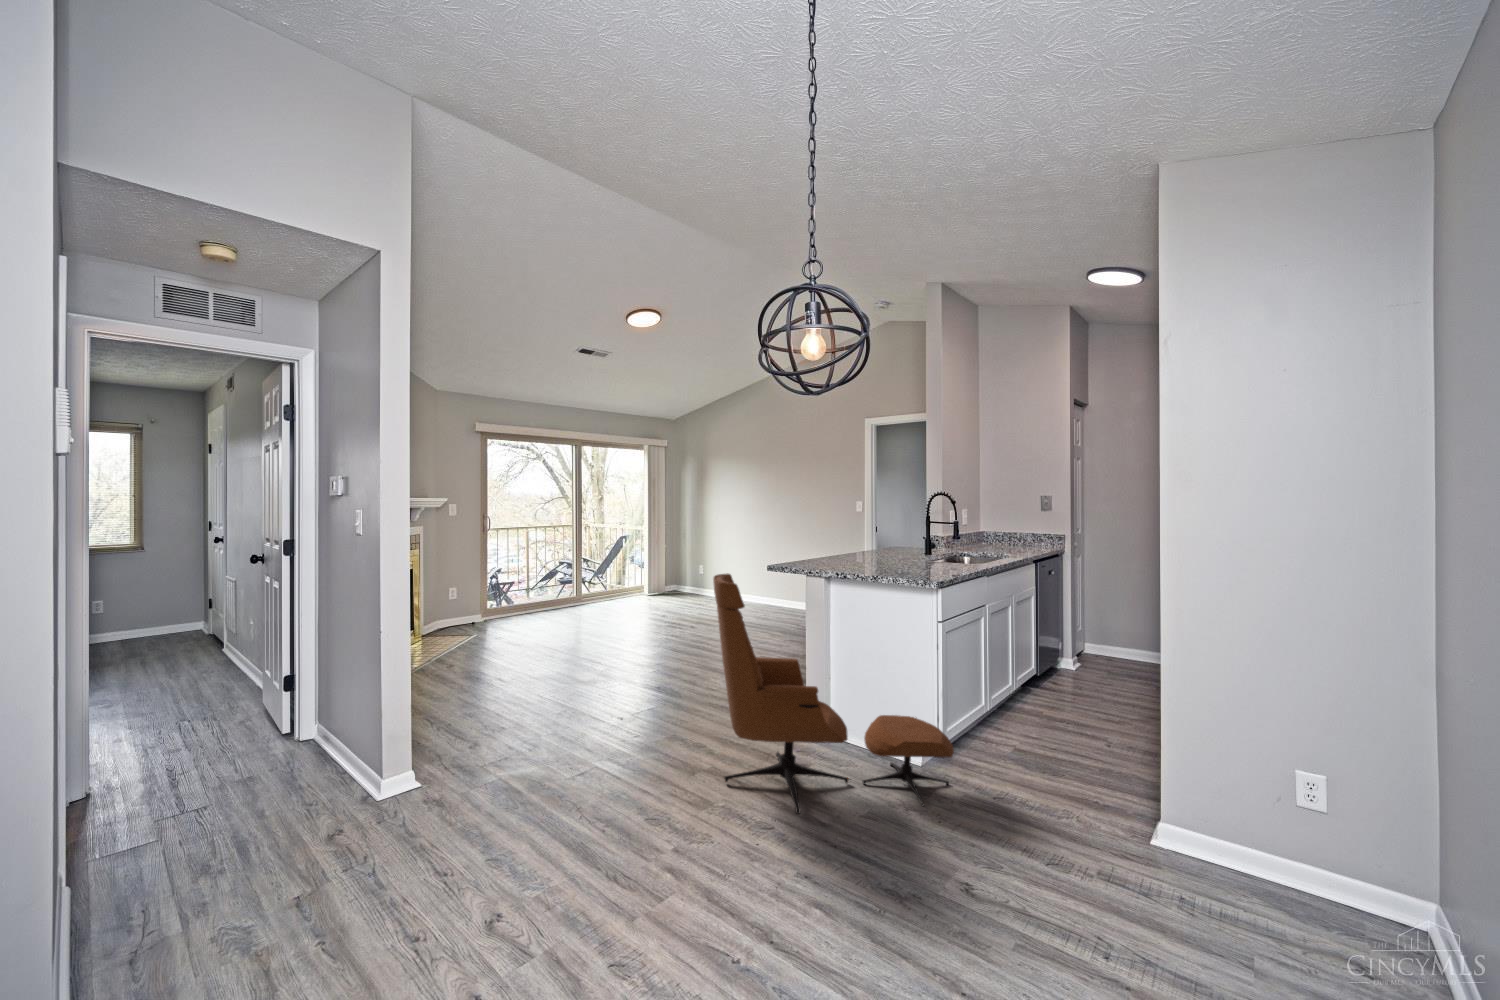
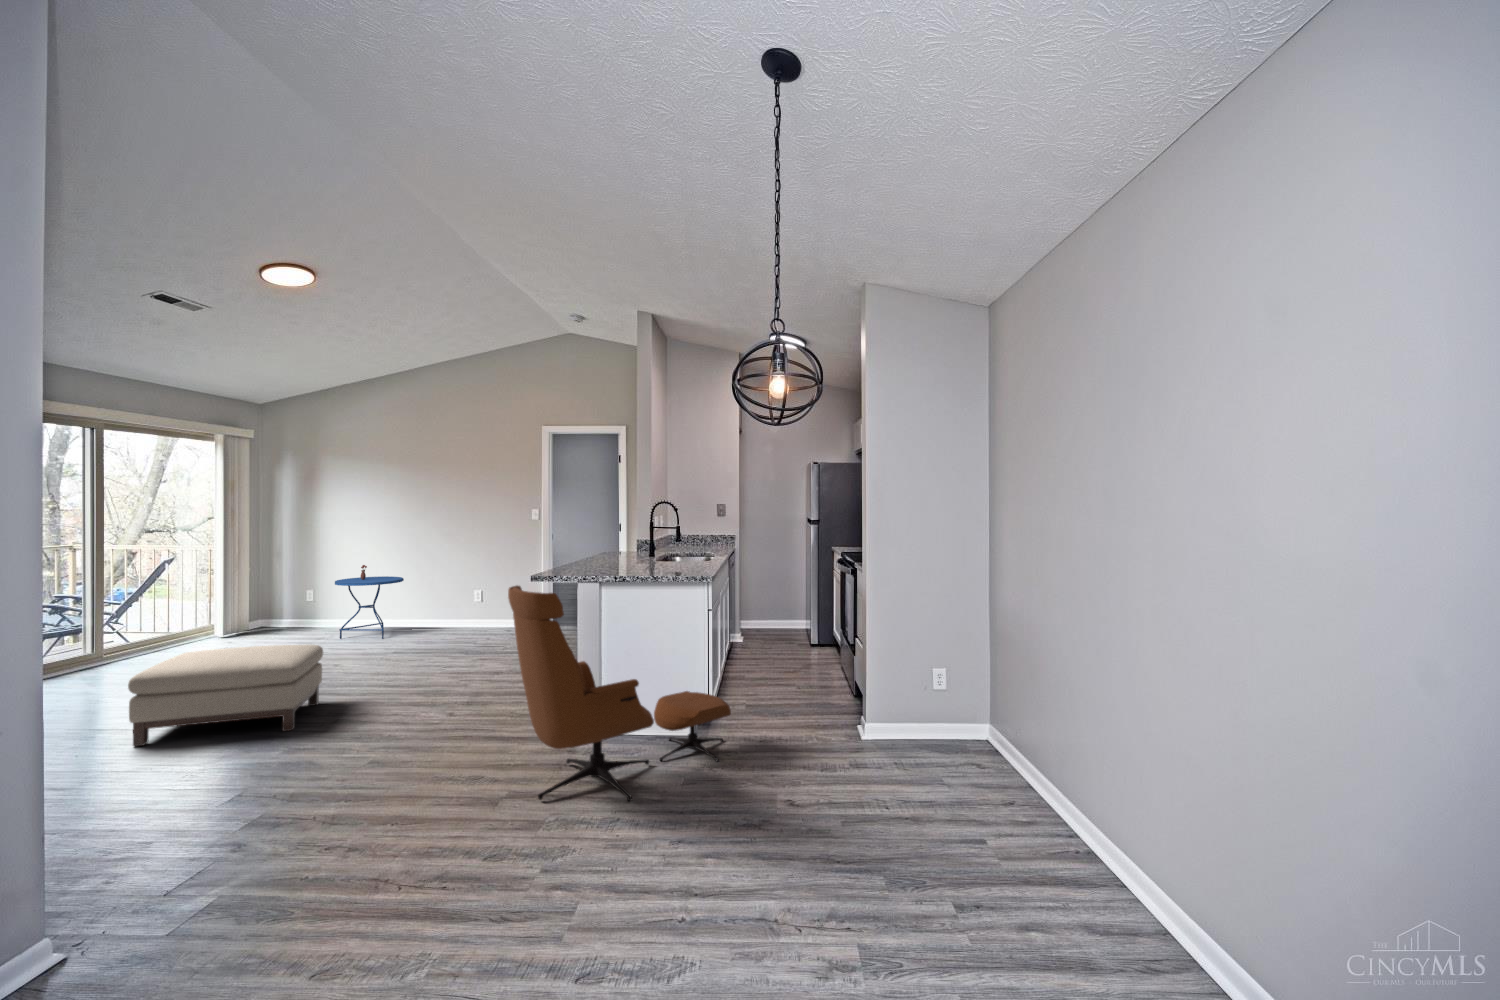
side table: none [710,550,759,613] -> present [335,565,404,639]
ottoman: none [540,598,662,669] -> present [128,645,323,746]

